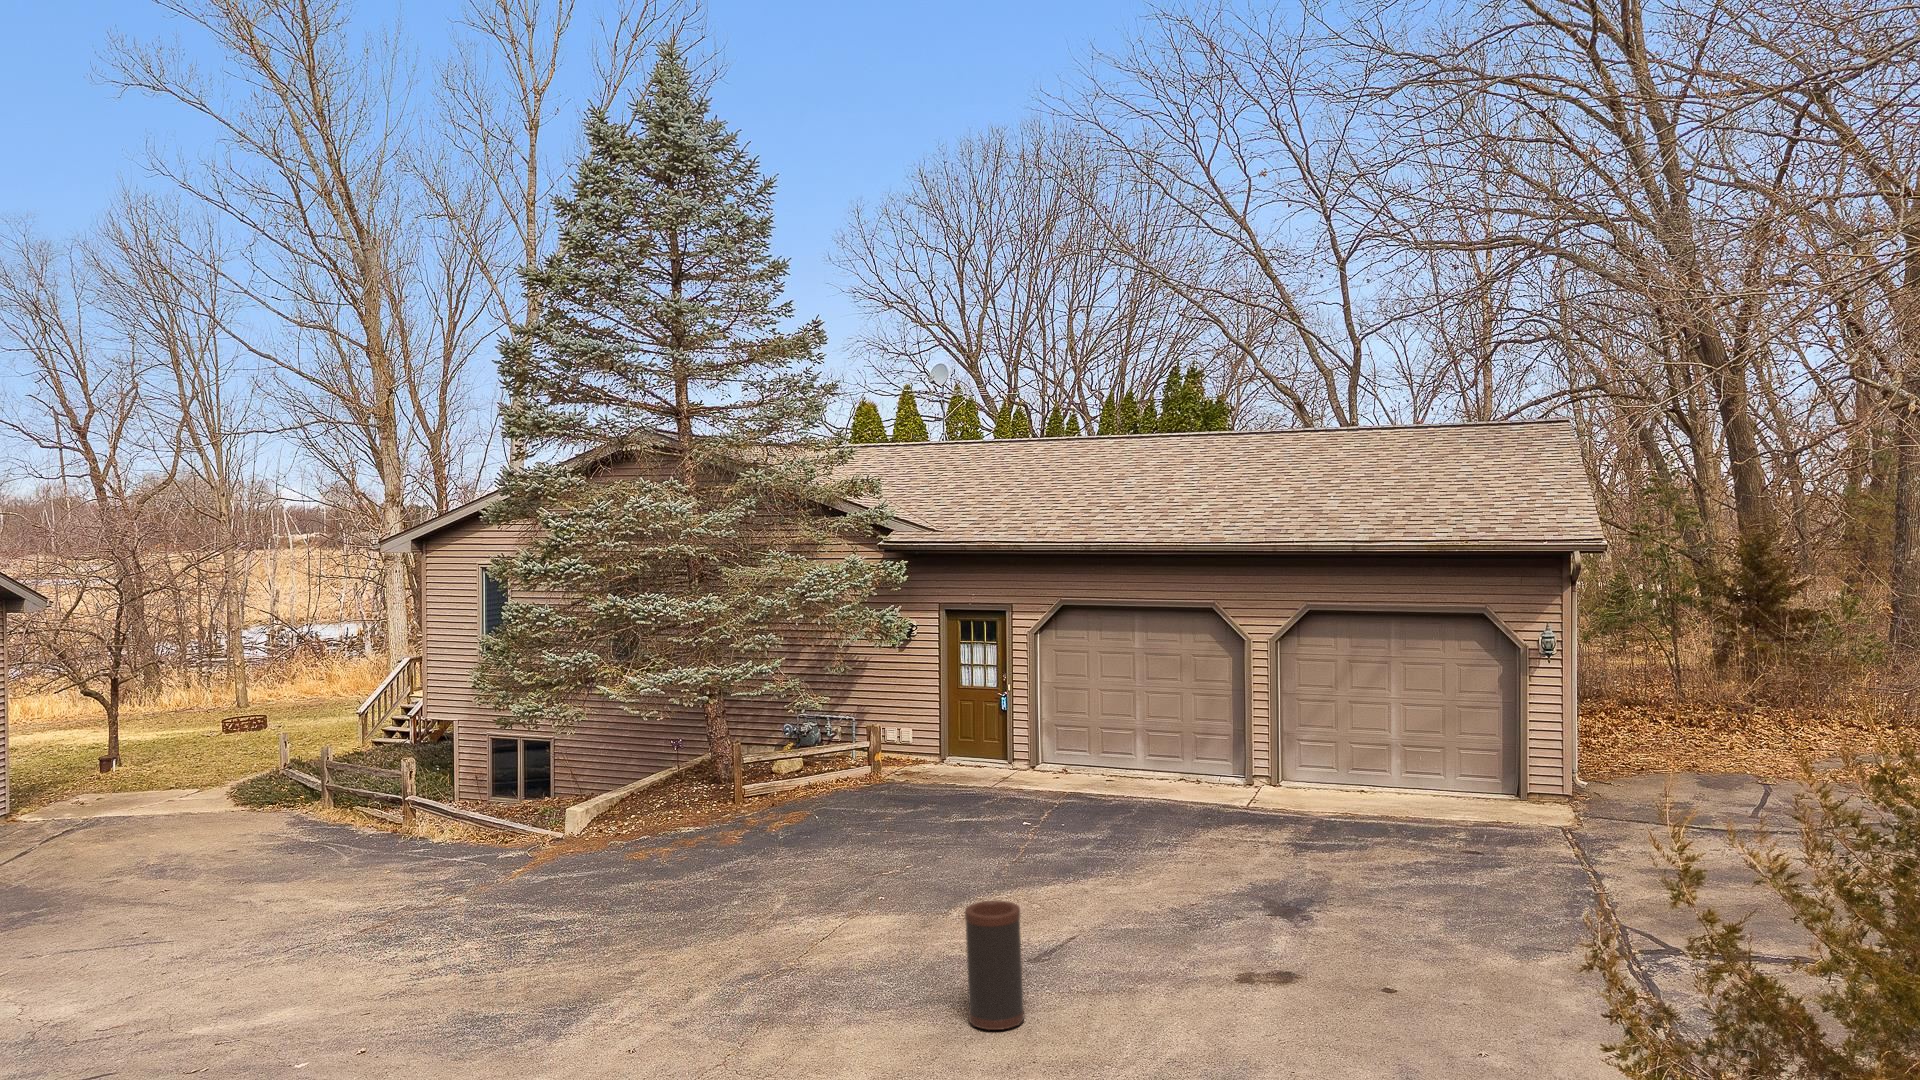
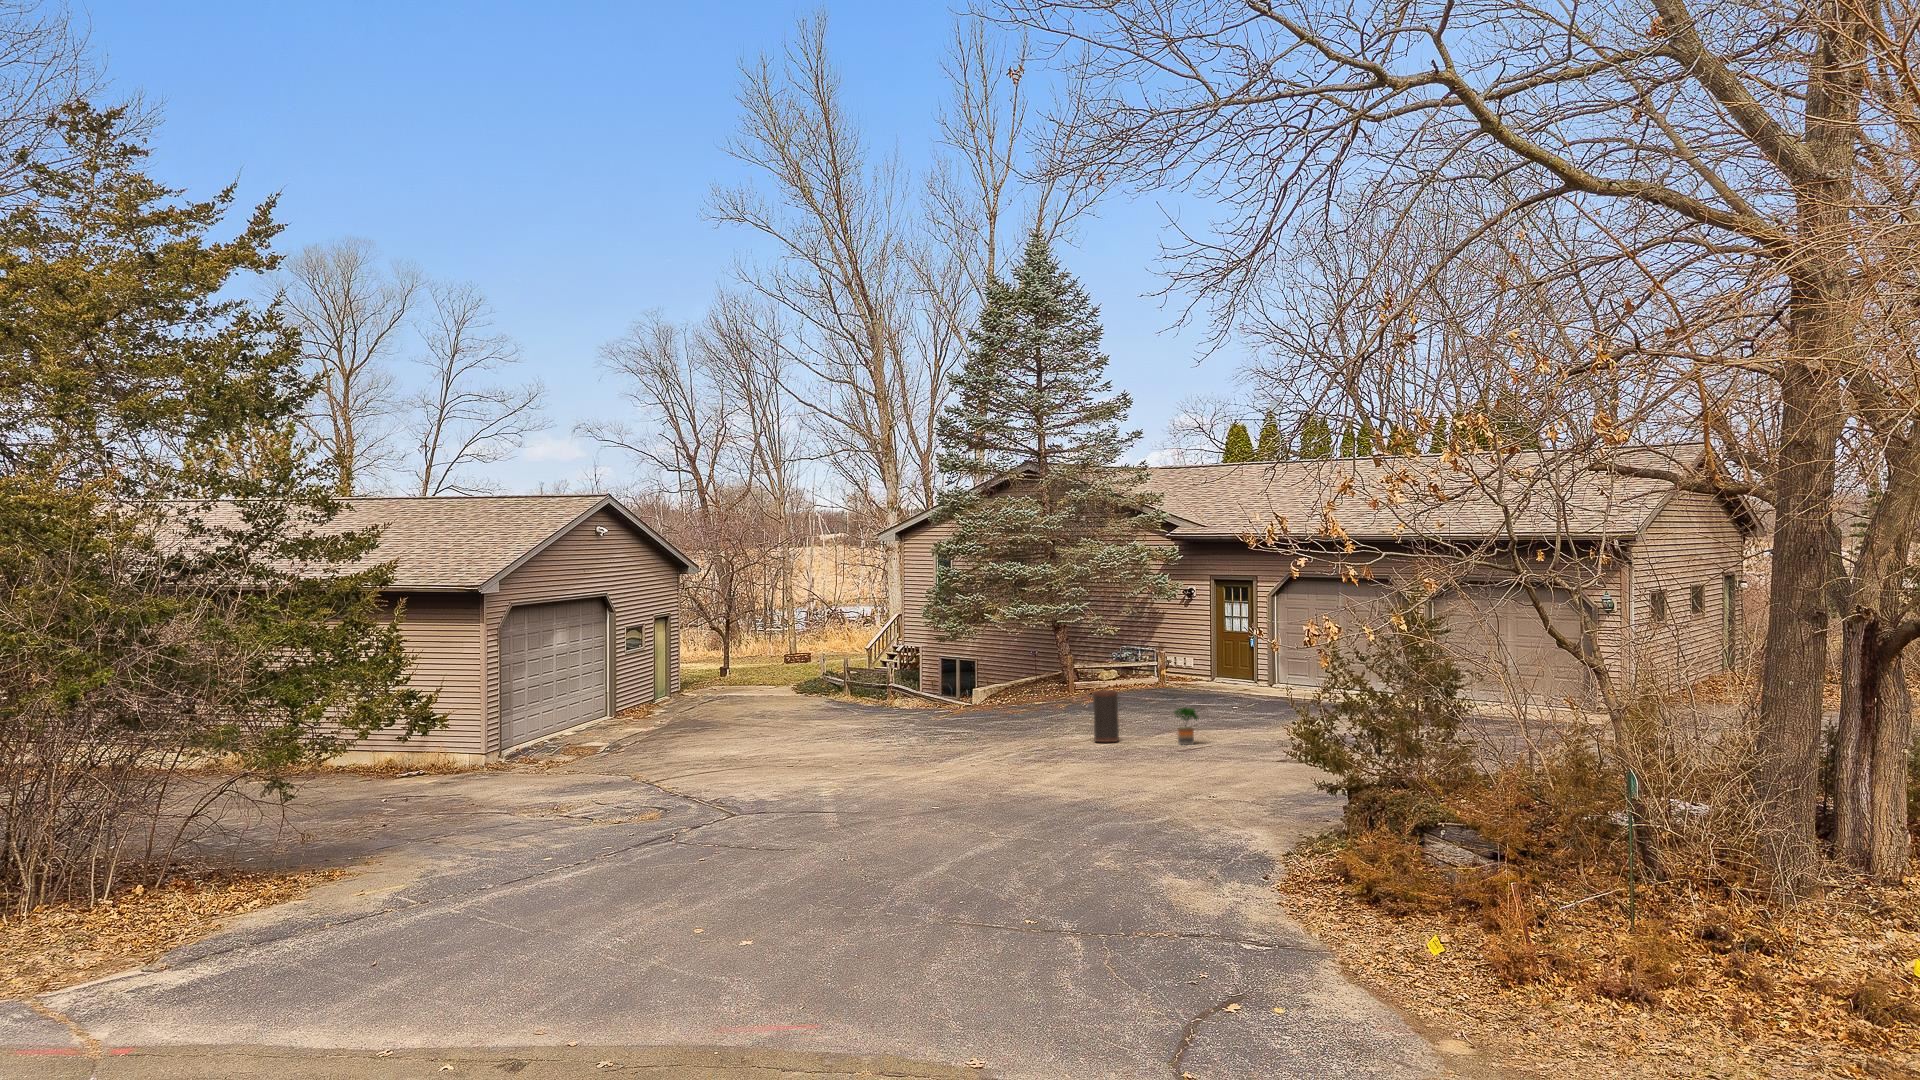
potted tree: none [1151,933,1215,1026] -> present [1174,708,1198,745]

